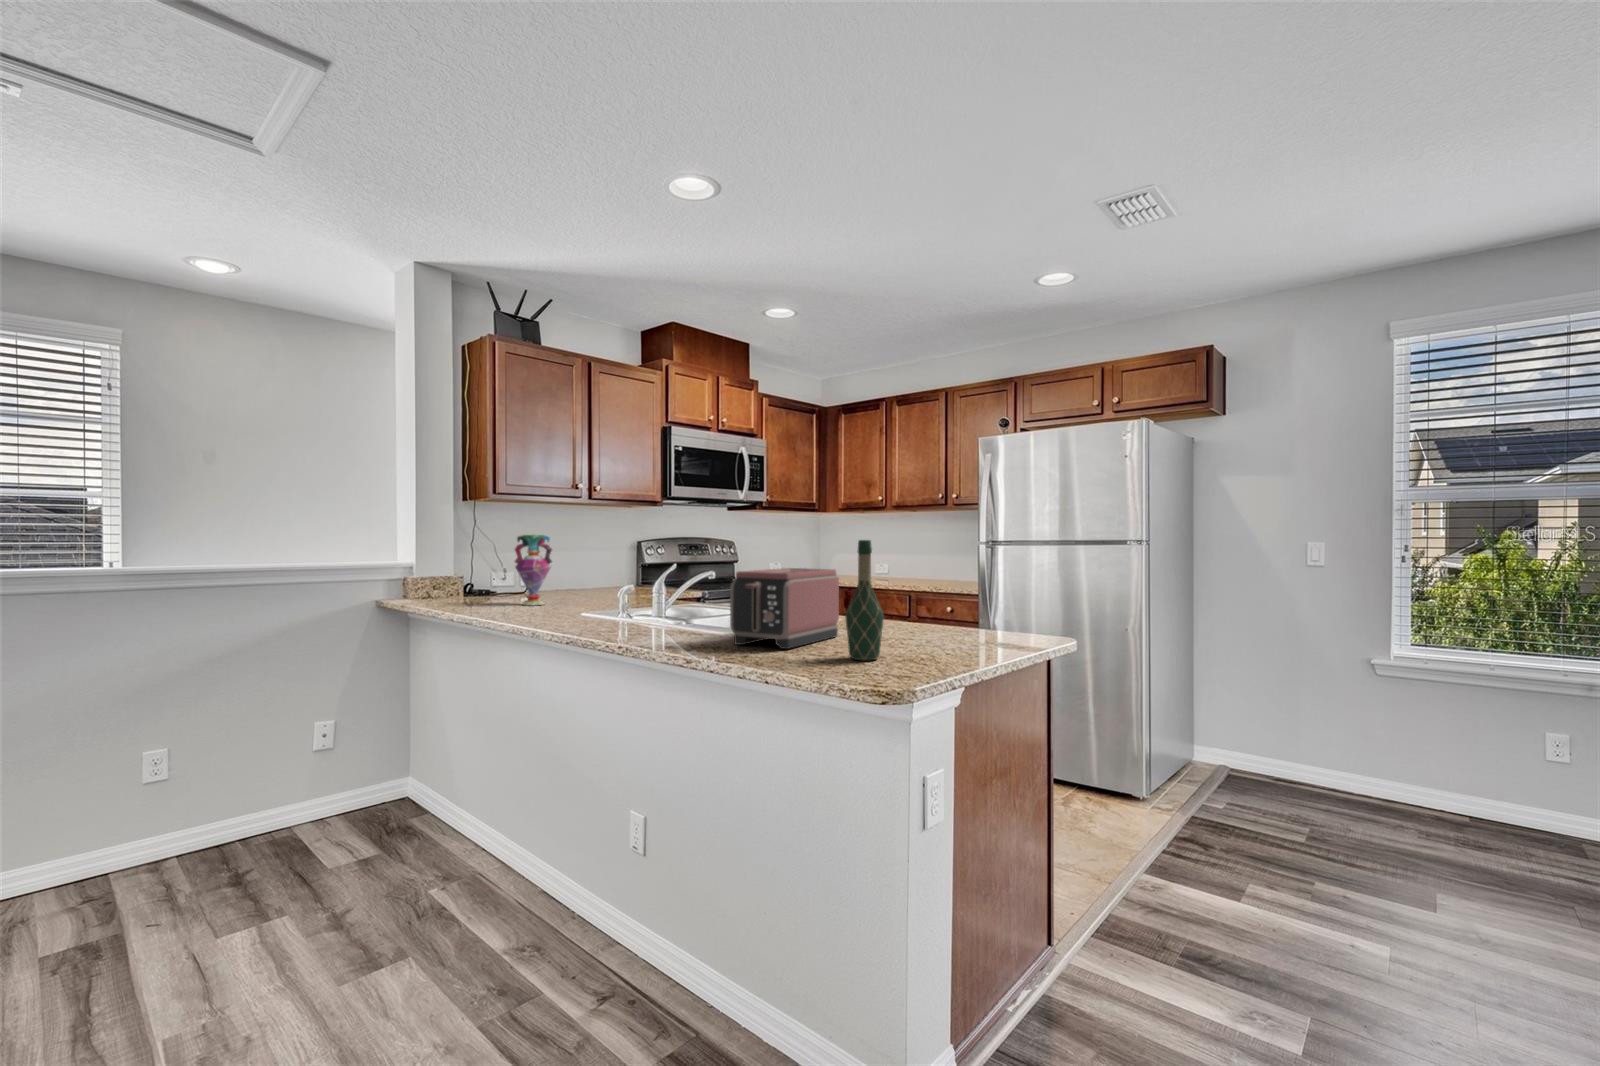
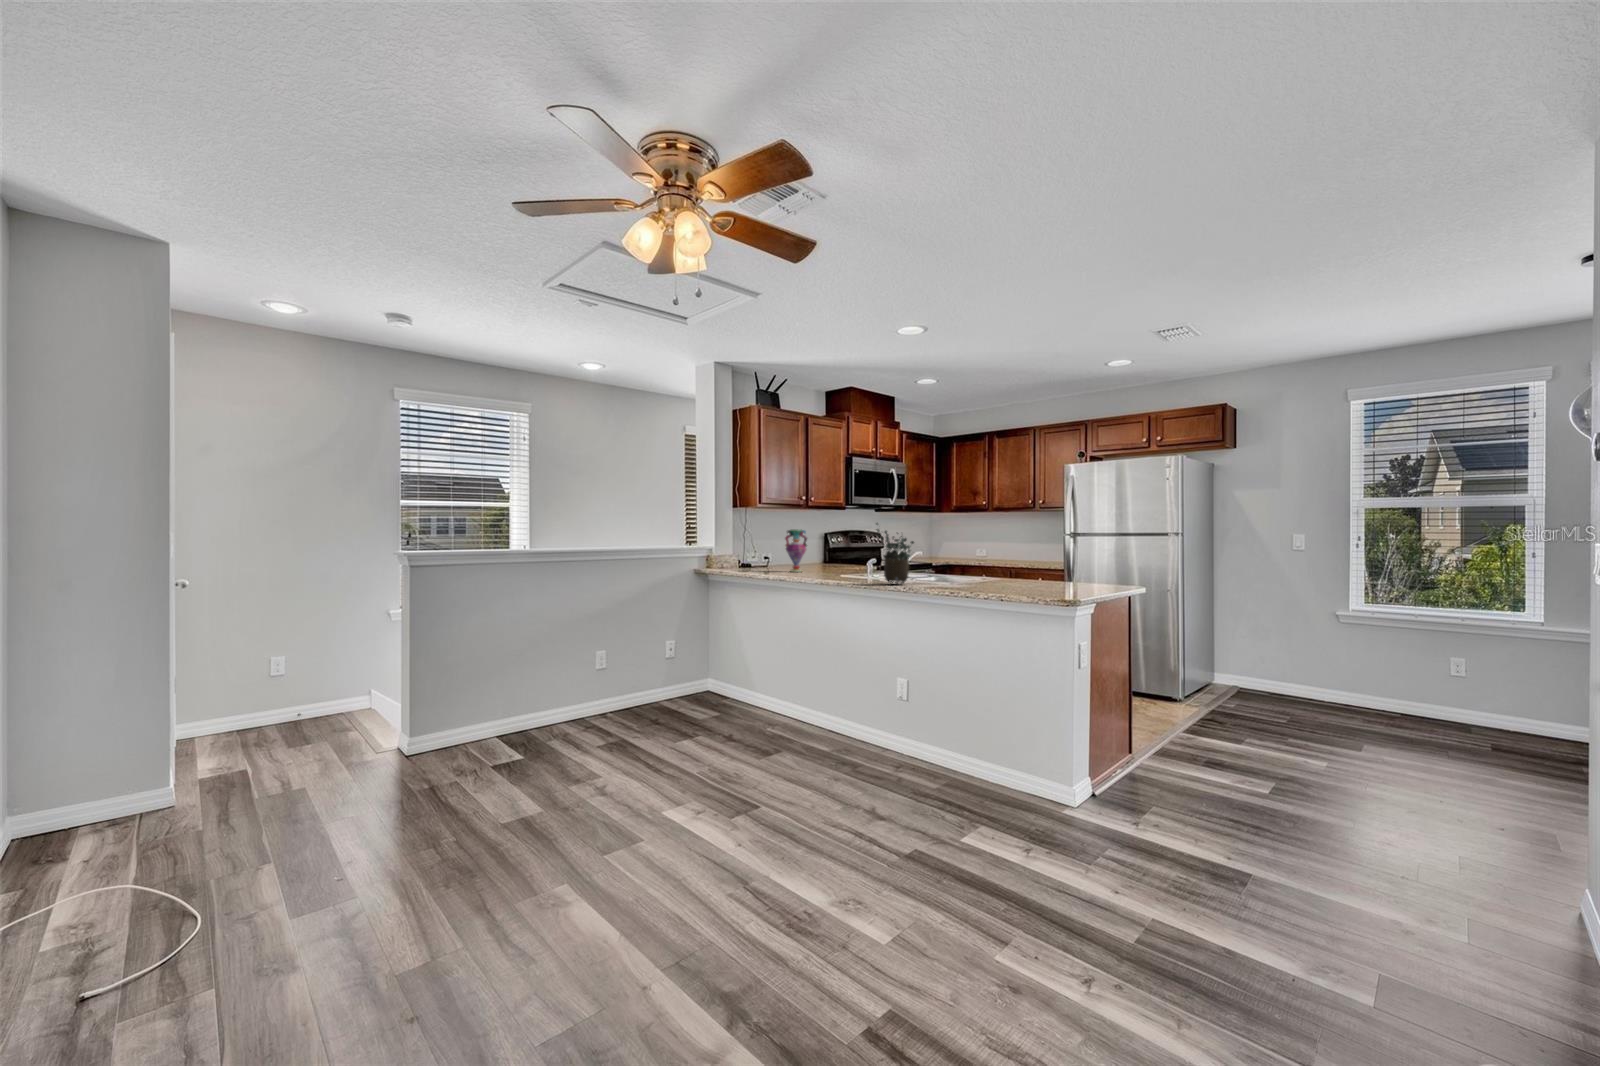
potted plant: none [603,522,667,635] -> present [876,523,914,584]
wine bottle: present [845,540,884,660] -> none [1028,532,1049,593]
toaster: present [730,568,839,649] -> none [957,548,1011,590]

